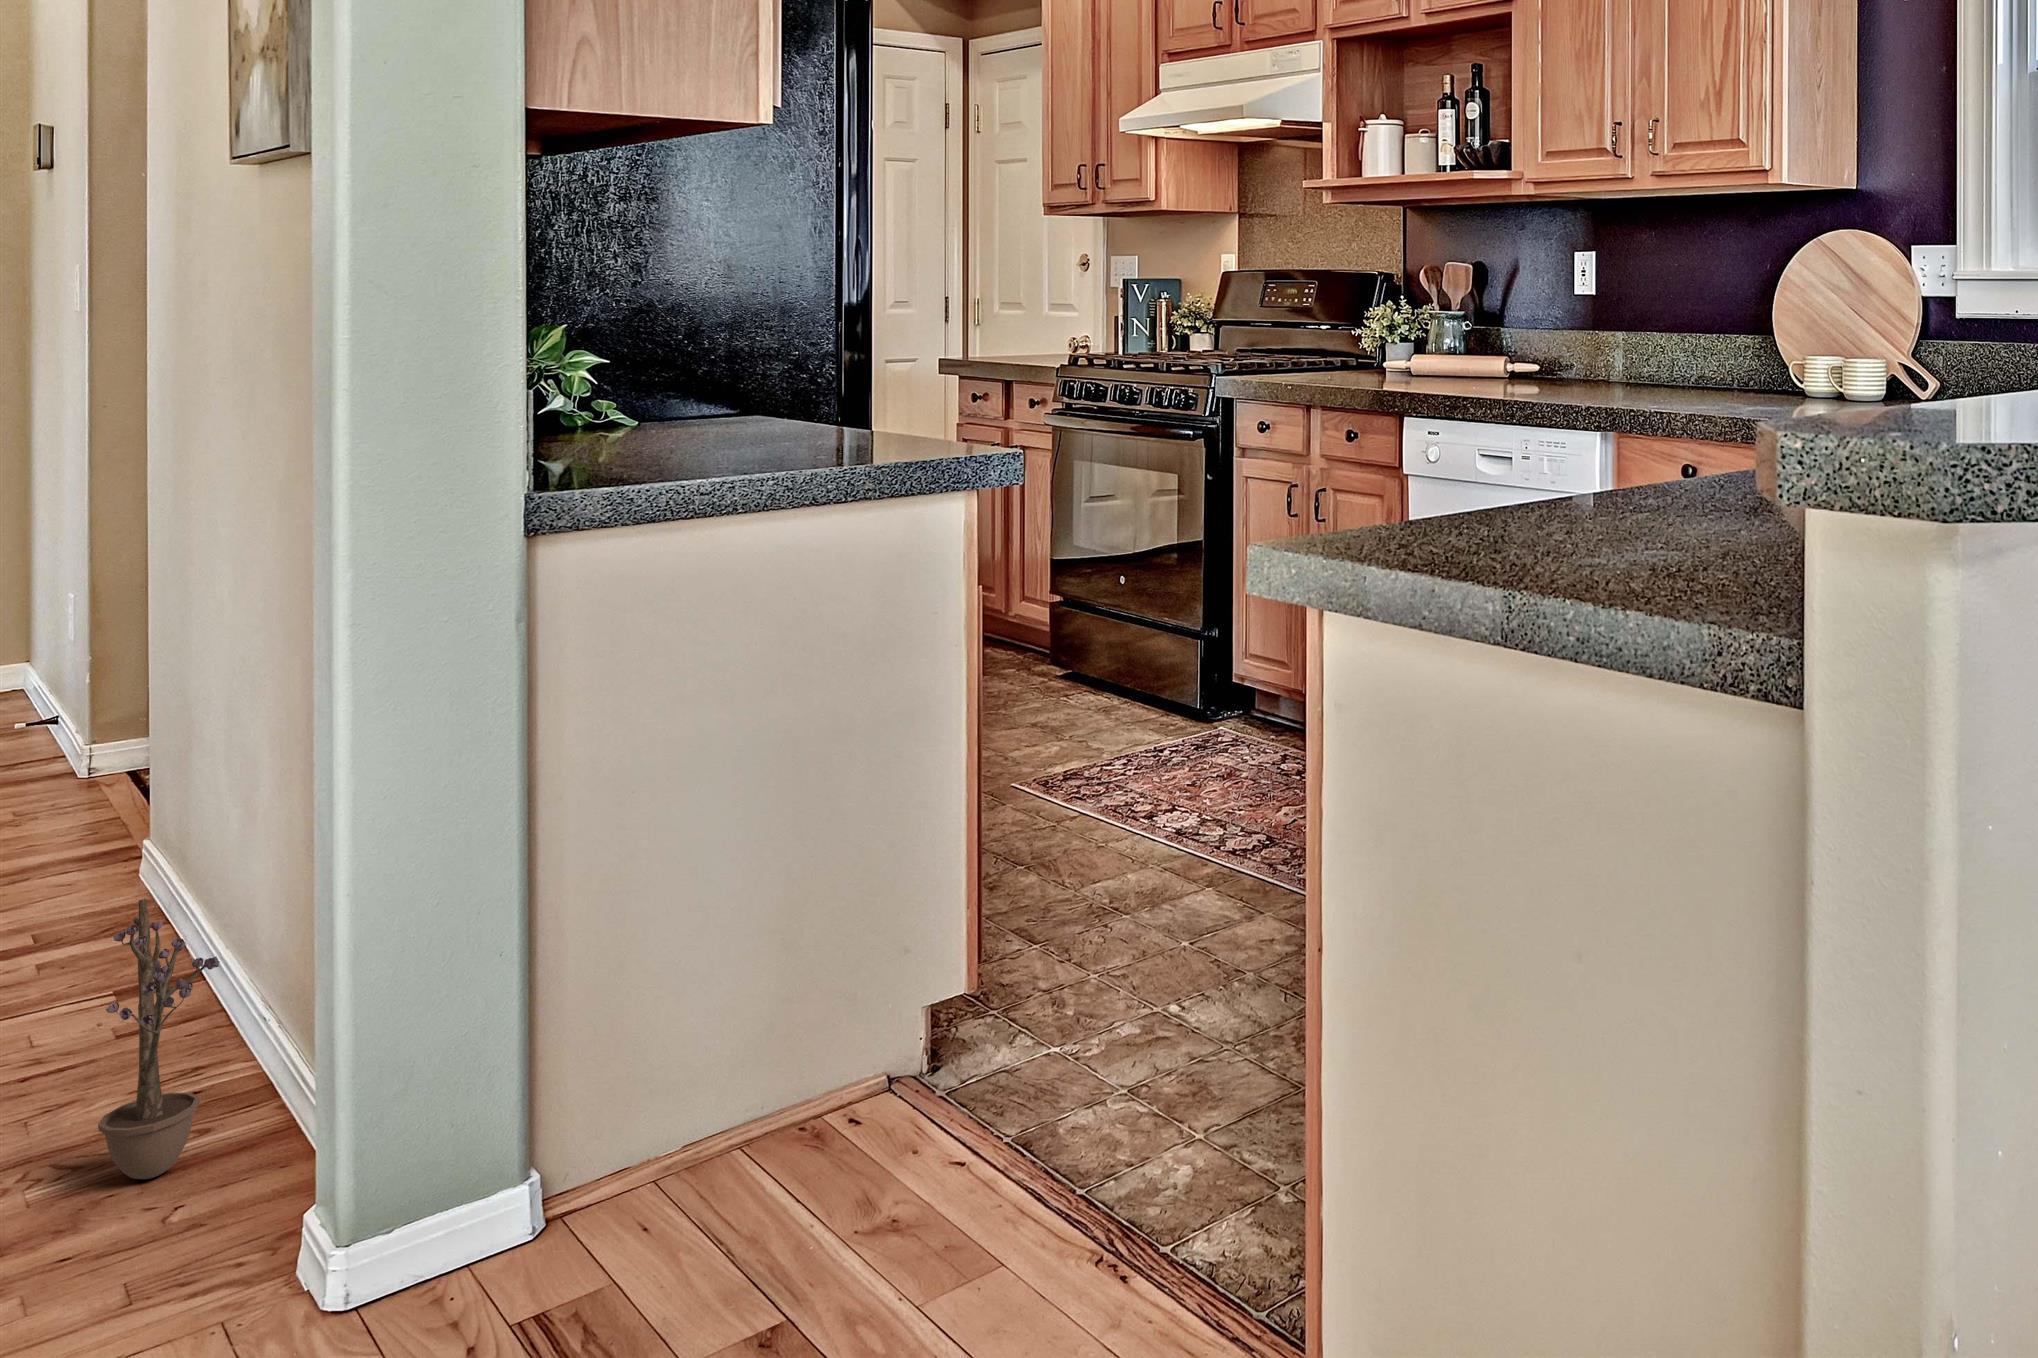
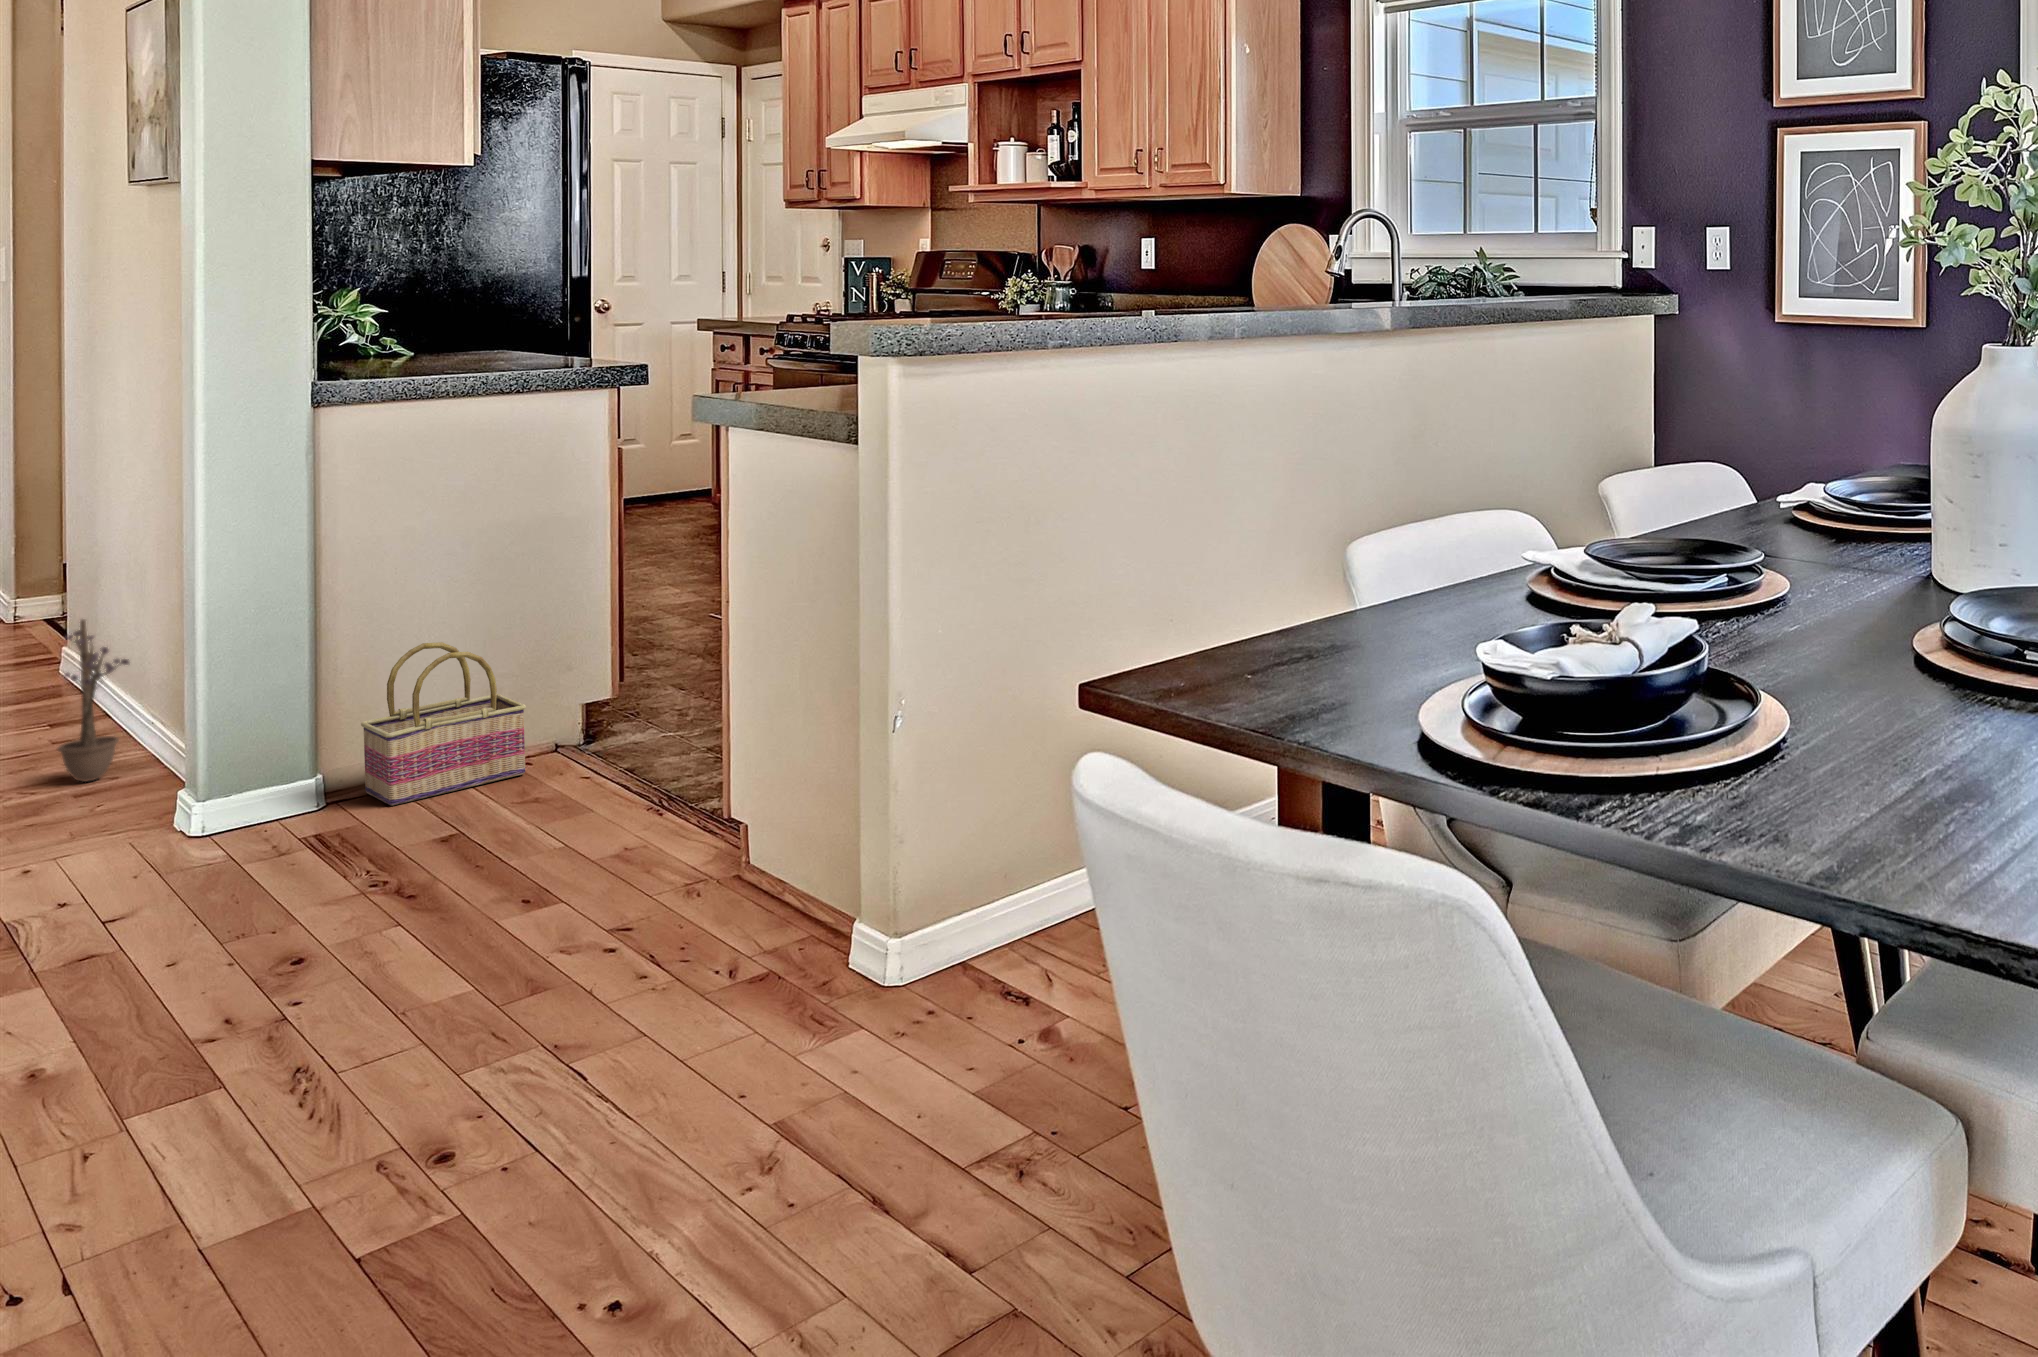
basket: none [602,946,868,1266] -> present [361,642,526,806]

